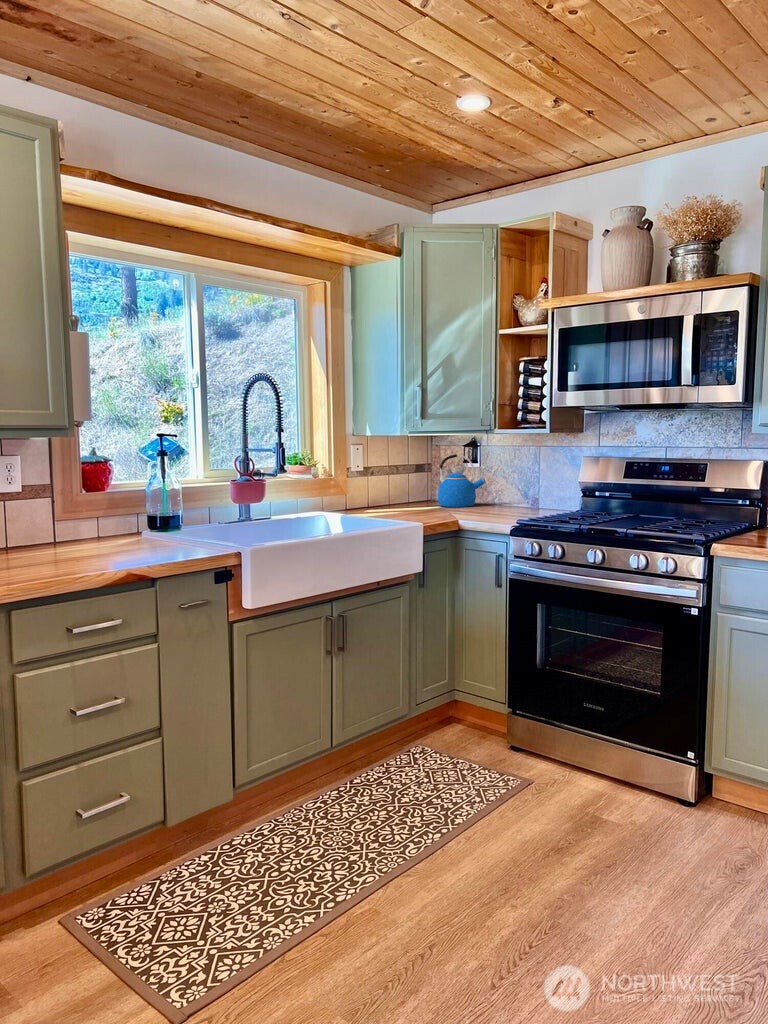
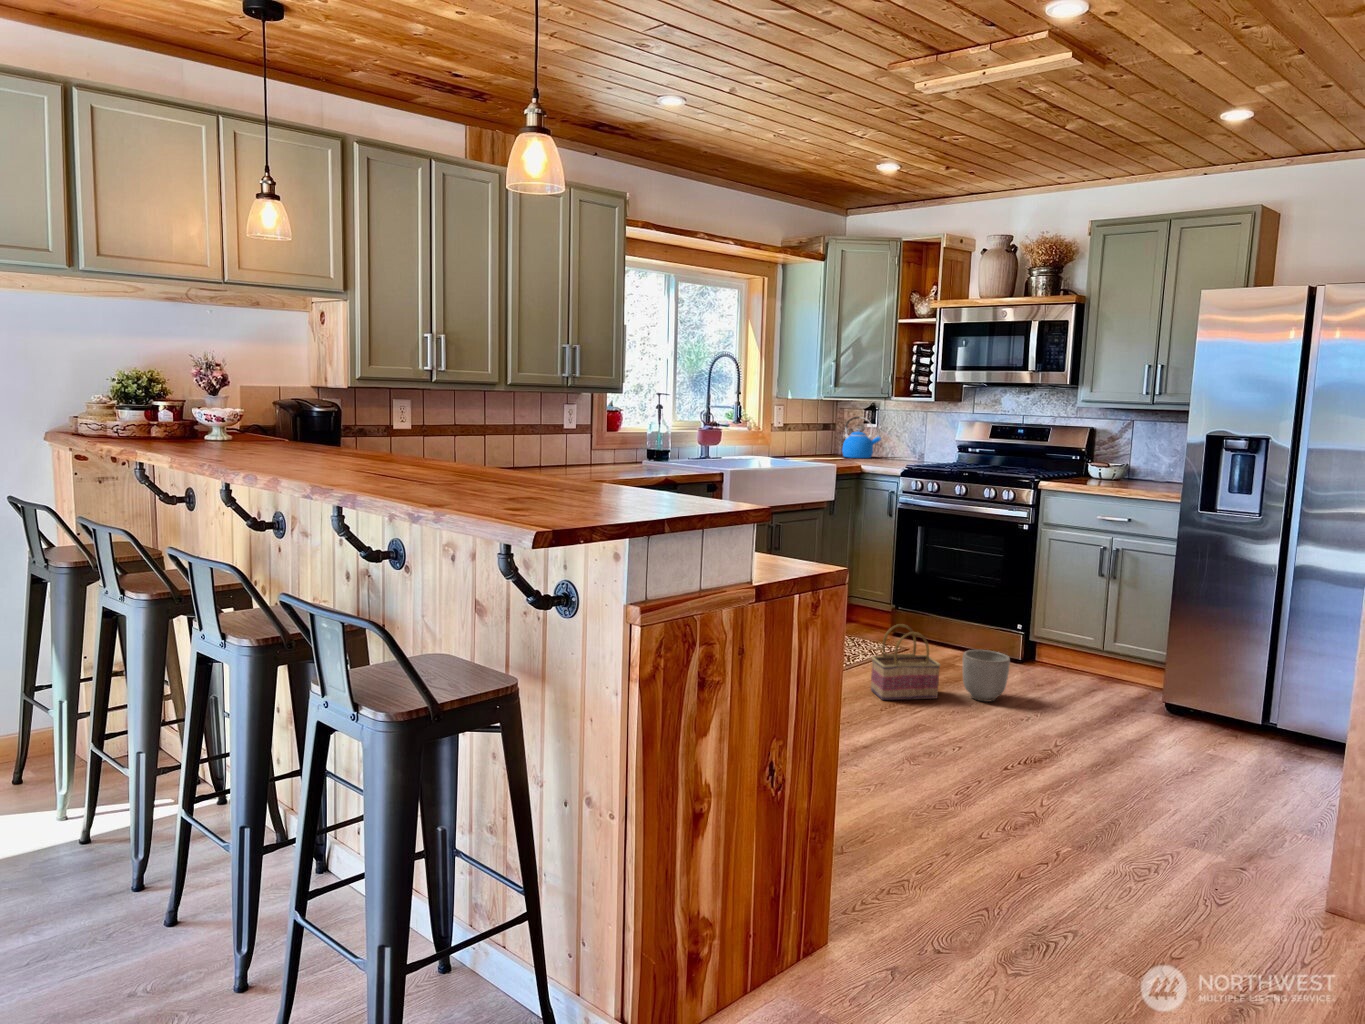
basket: none [472,800,588,944] -> present [871,624,940,700]
planter: none [622,831,701,931] -> present [963,650,1010,702]

